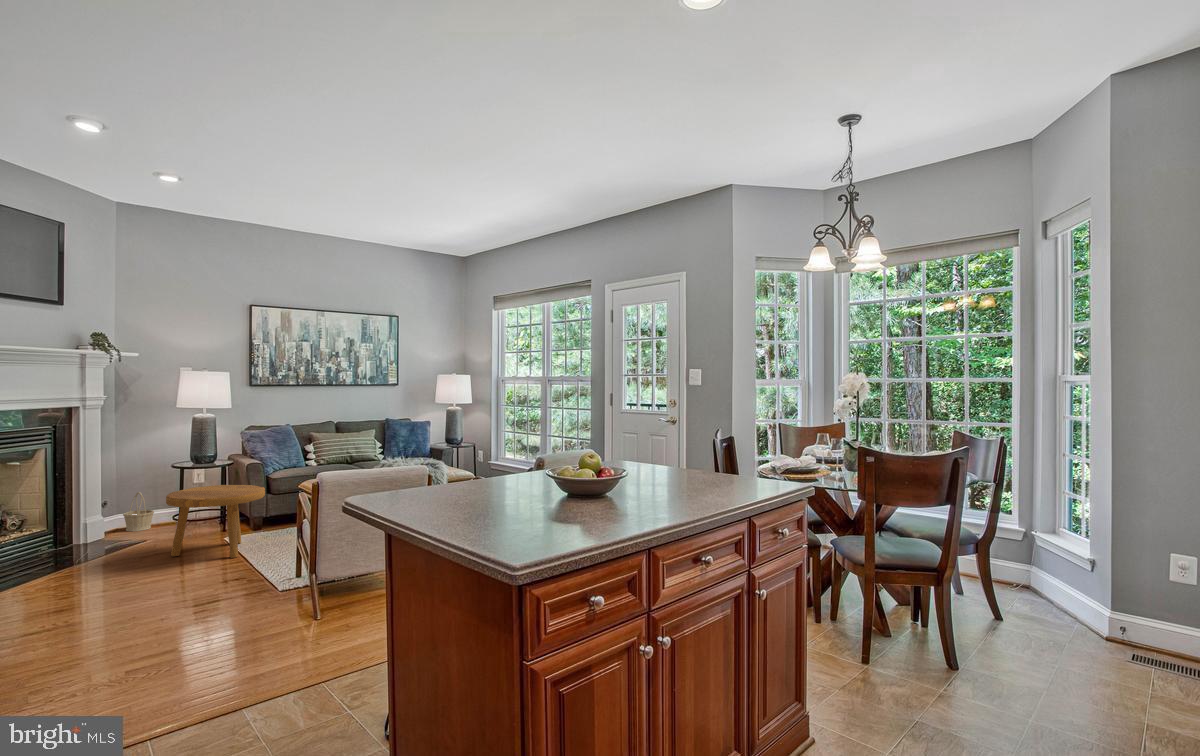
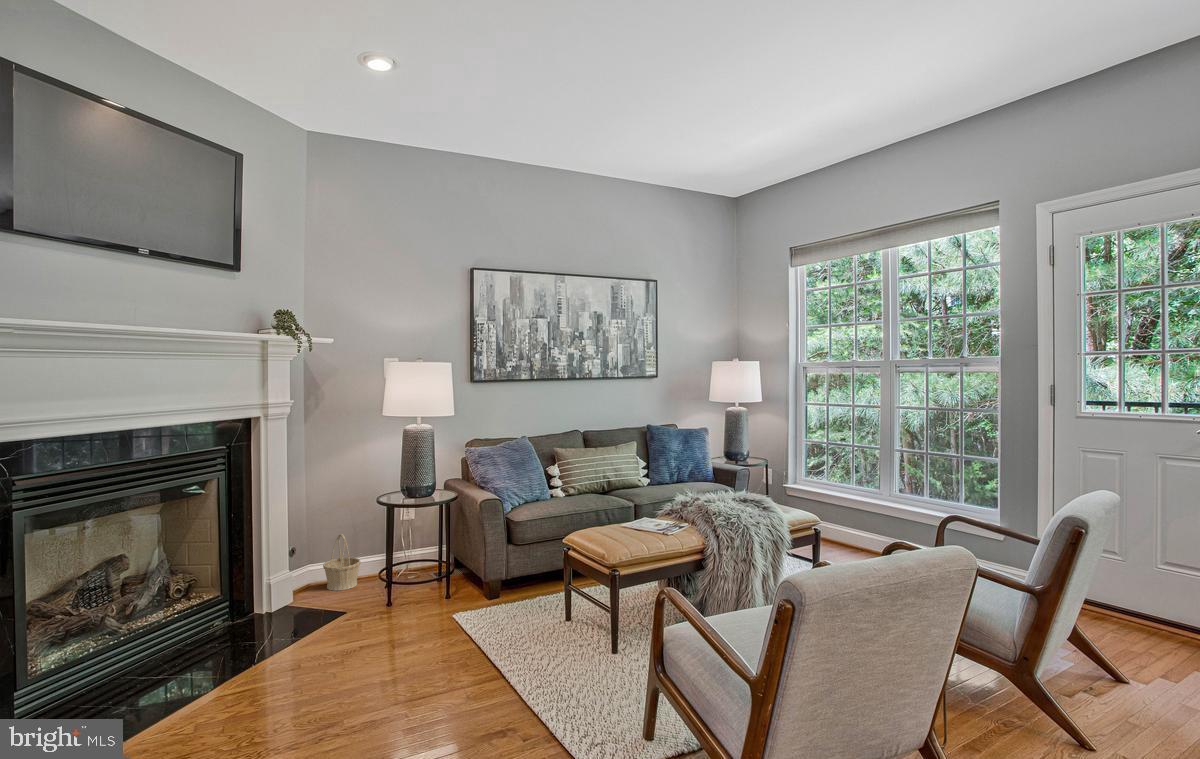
footstool: present [166,485,265,558] -> none [370,541,512,680]

